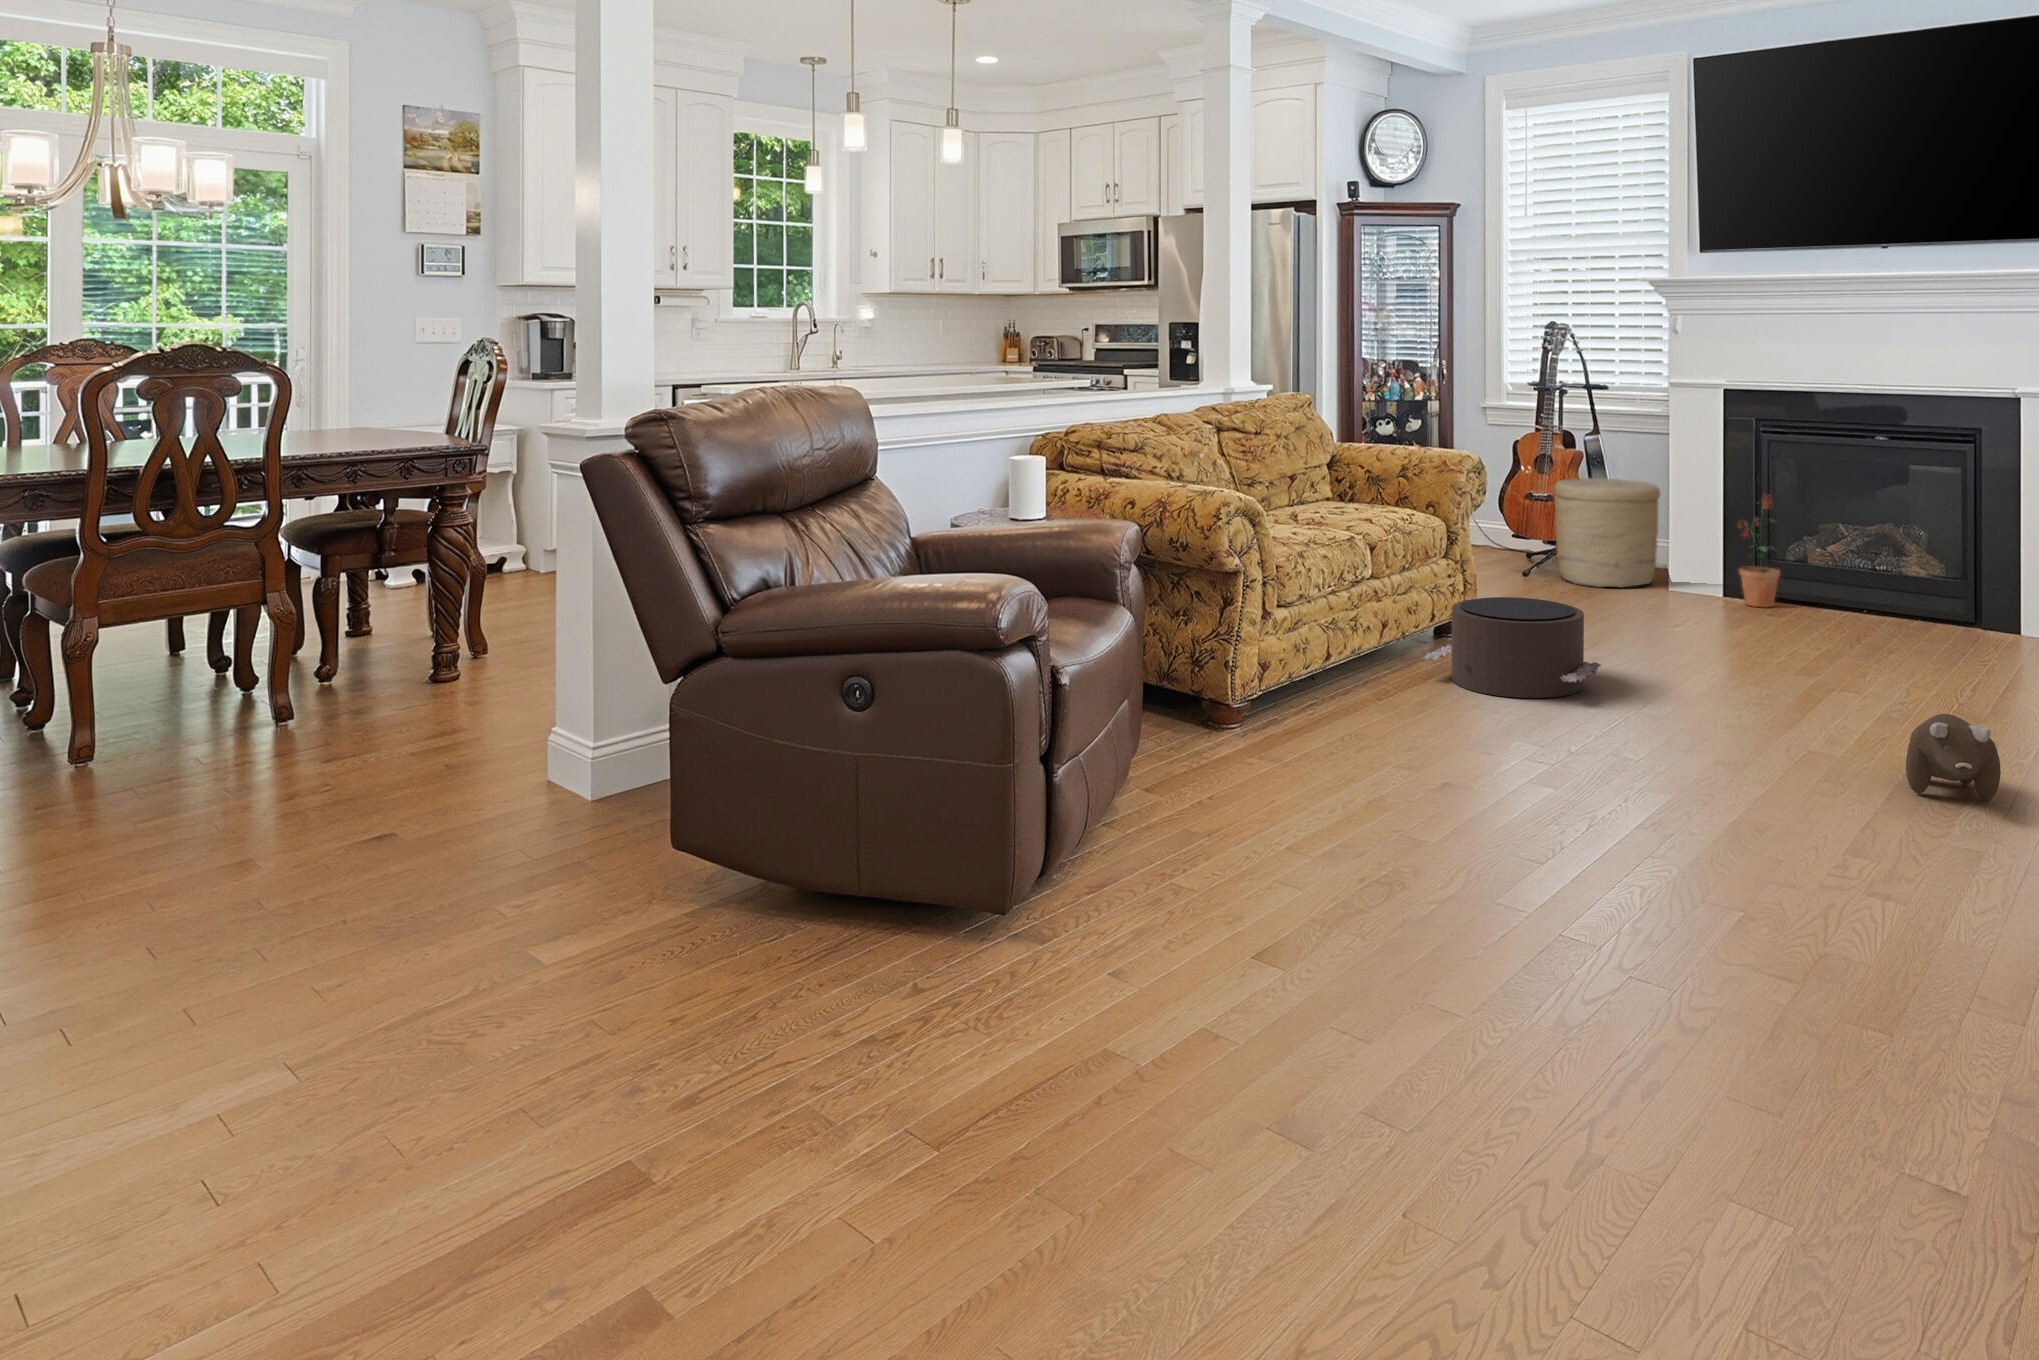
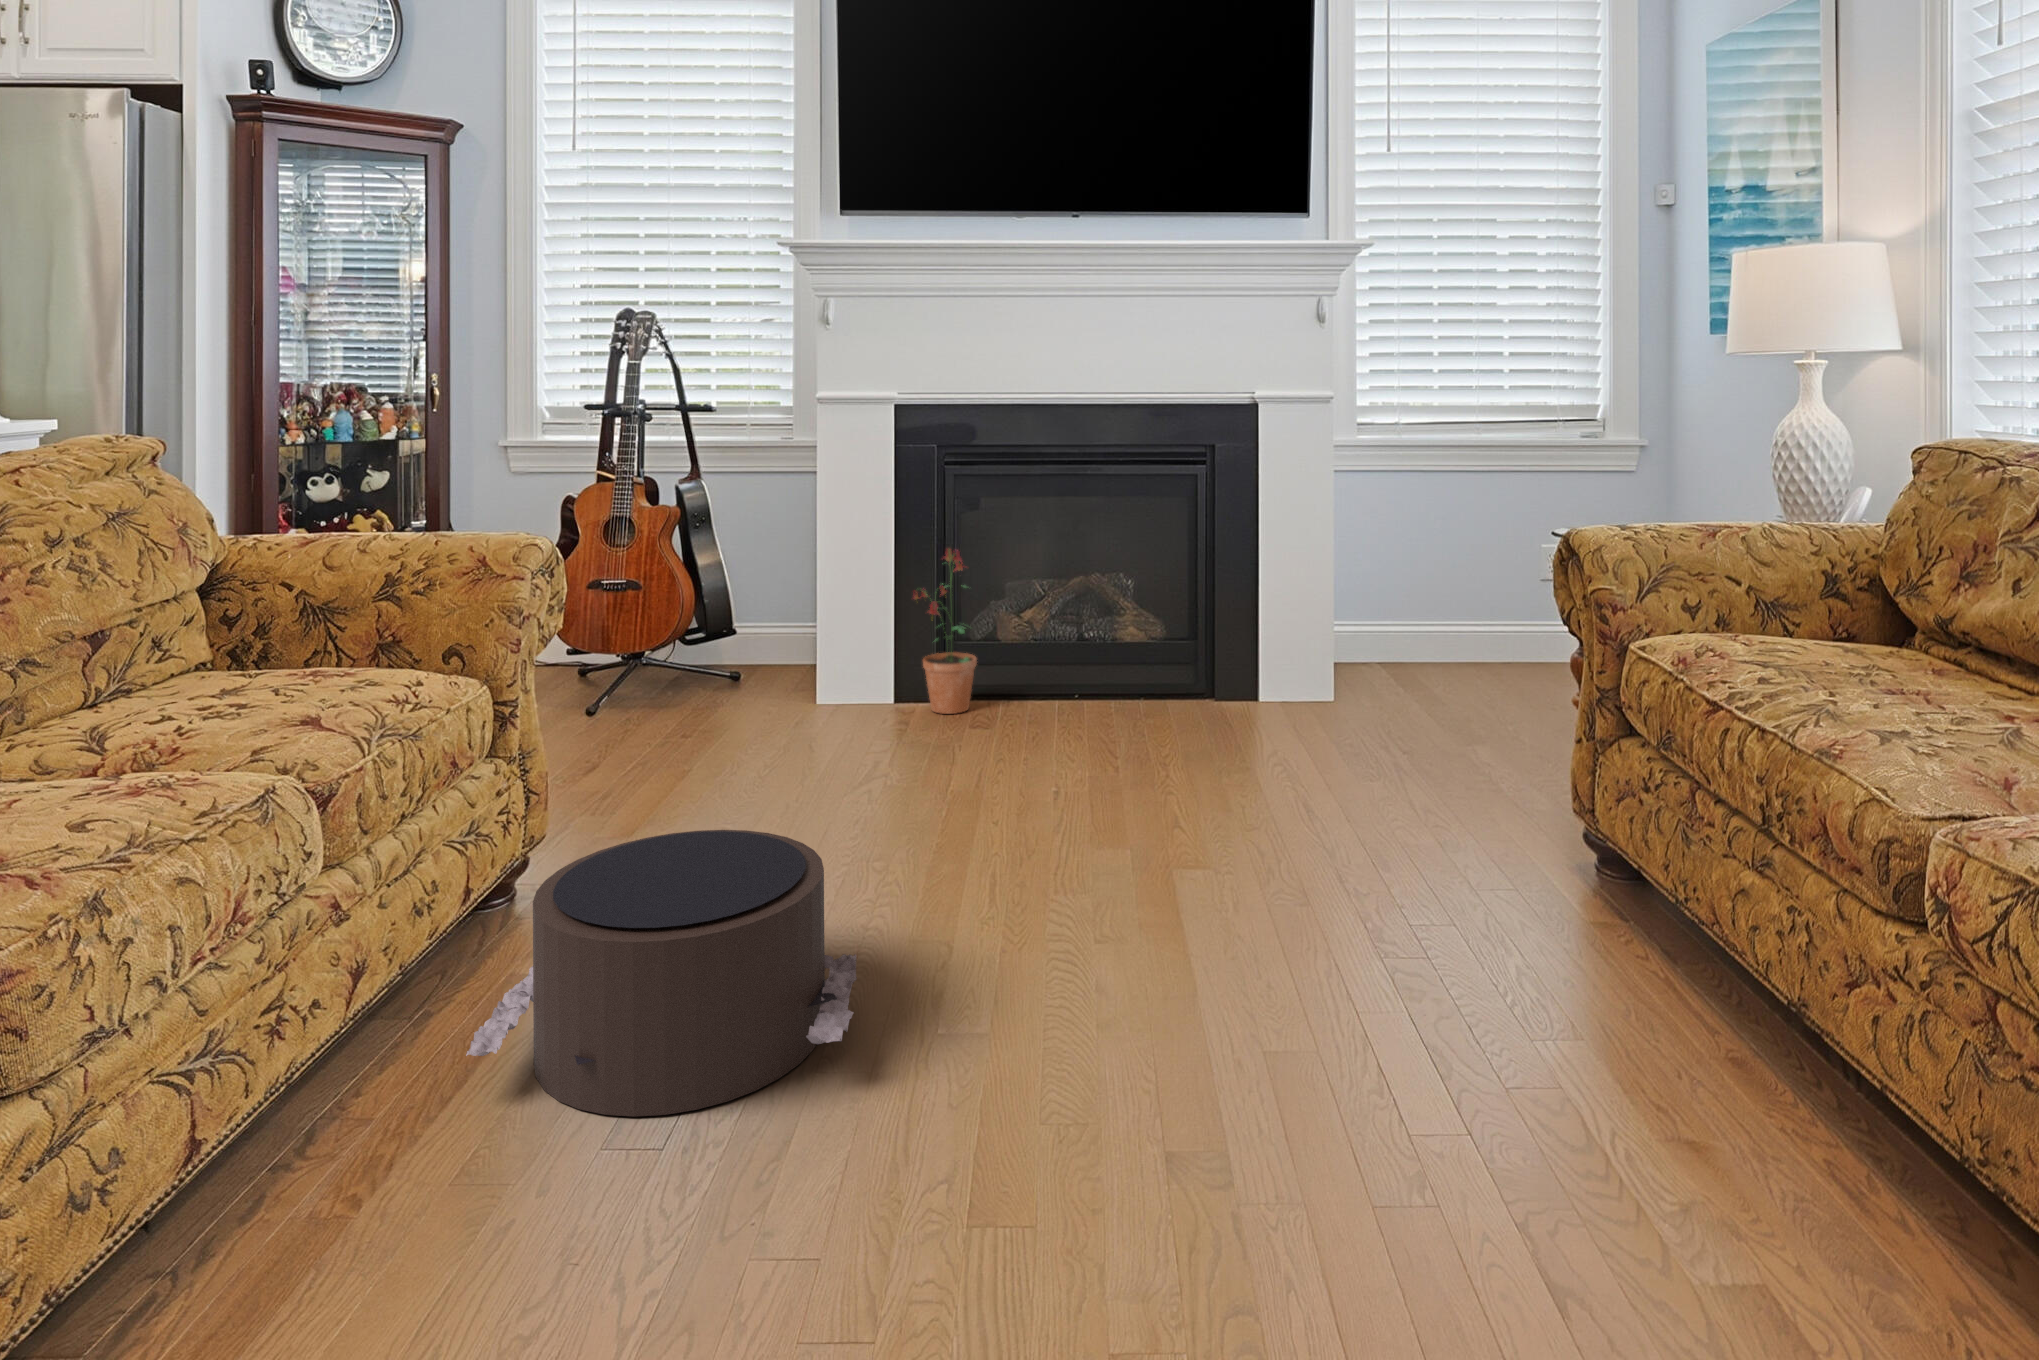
woven basket: present [1553,478,1660,587] -> none [636,542,797,716]
plush toy: present [1906,714,2001,800] -> none [1535,993,1757,1186]

